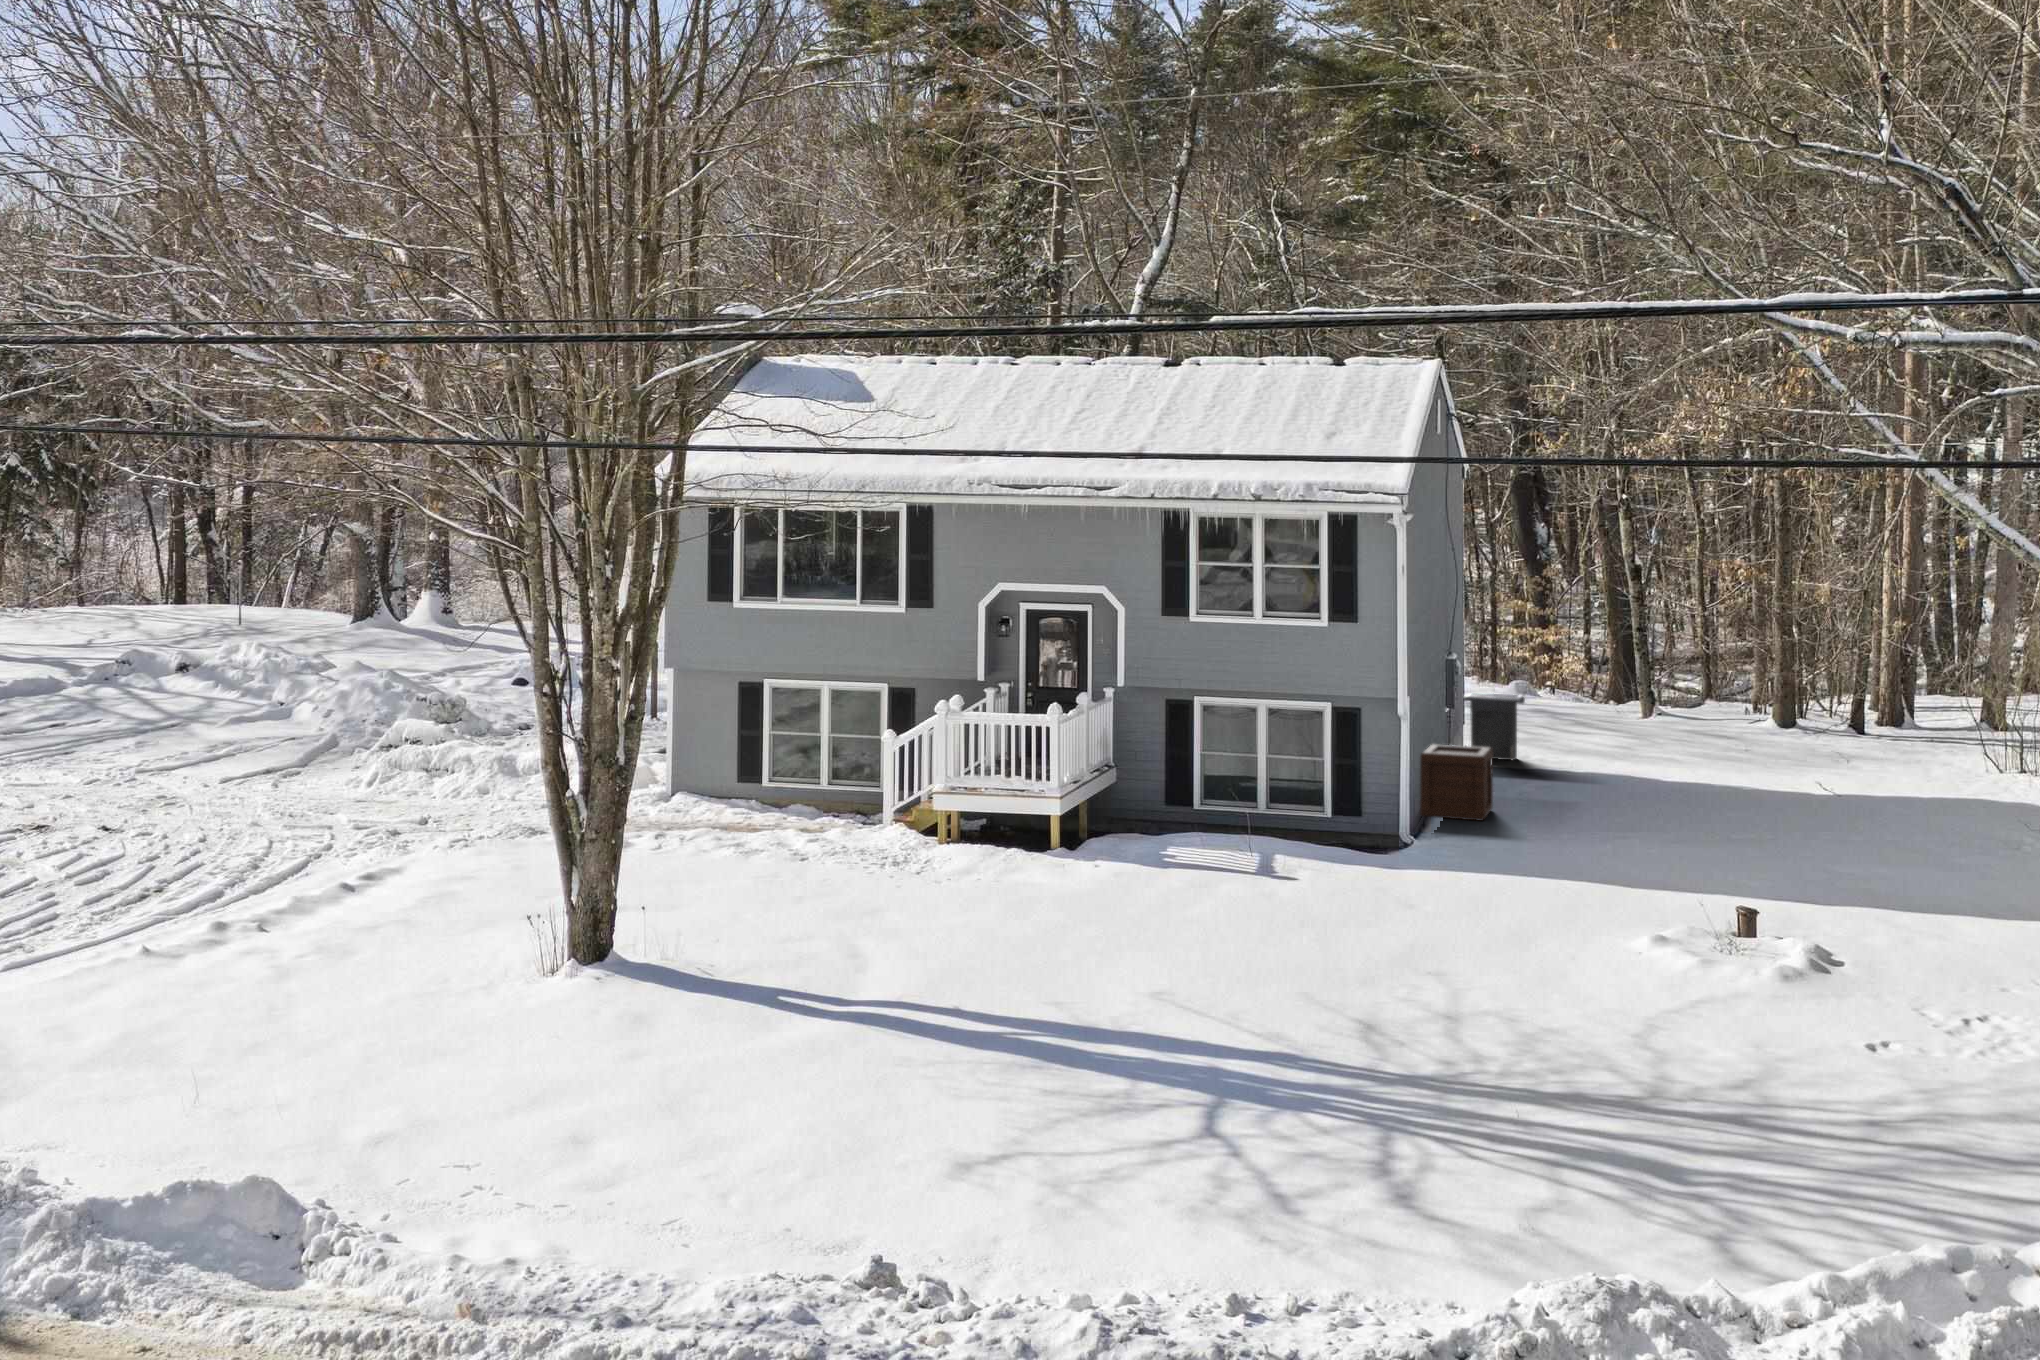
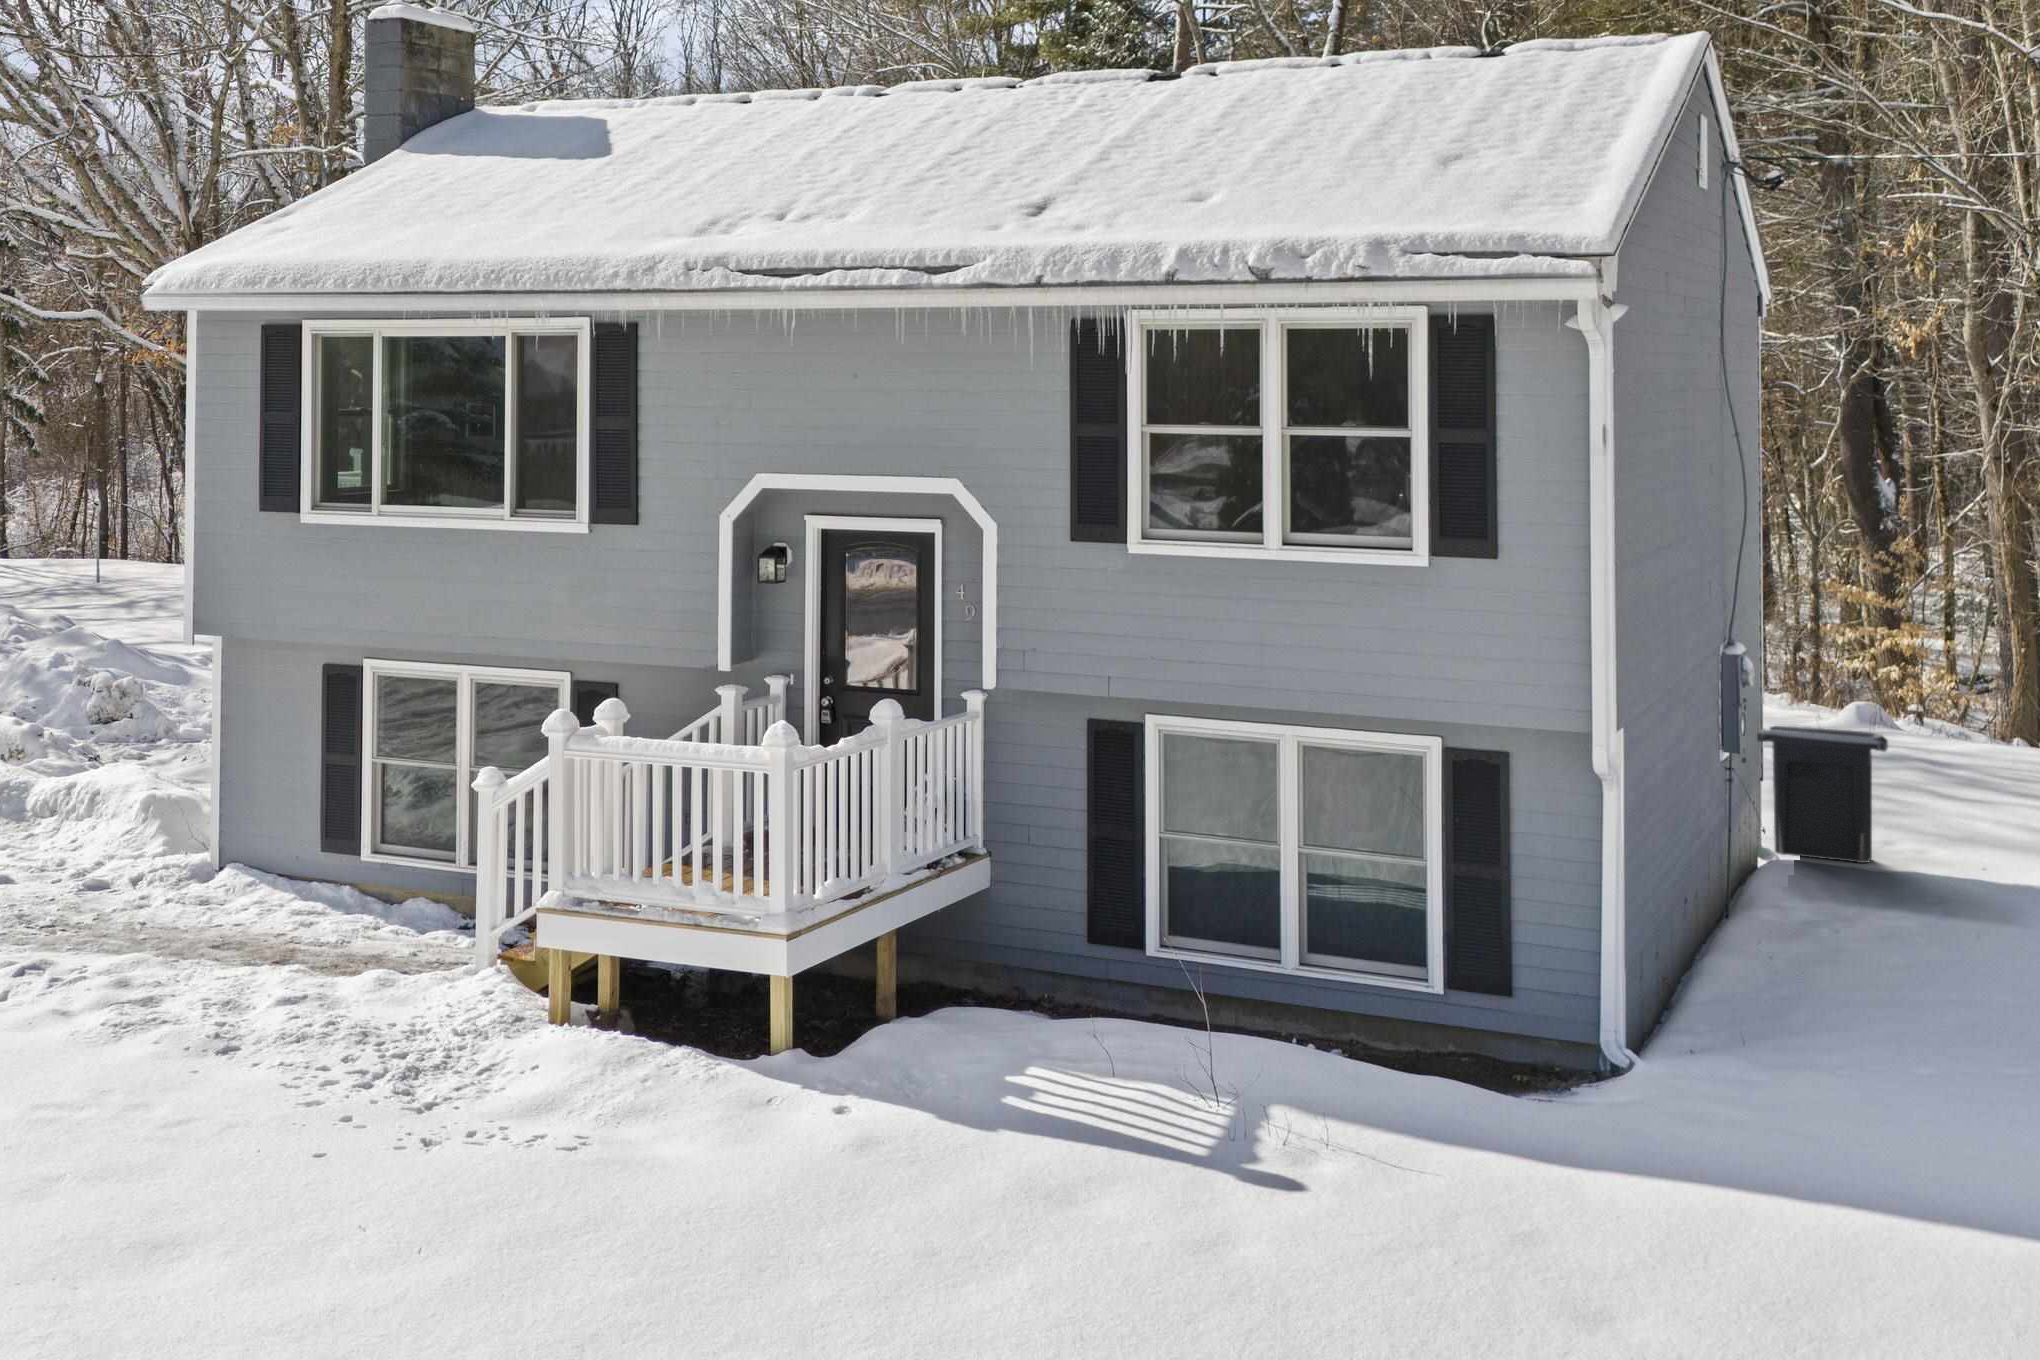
wooden crate: present [1420,745,1493,820] -> none [1655,838,1830,1027]

